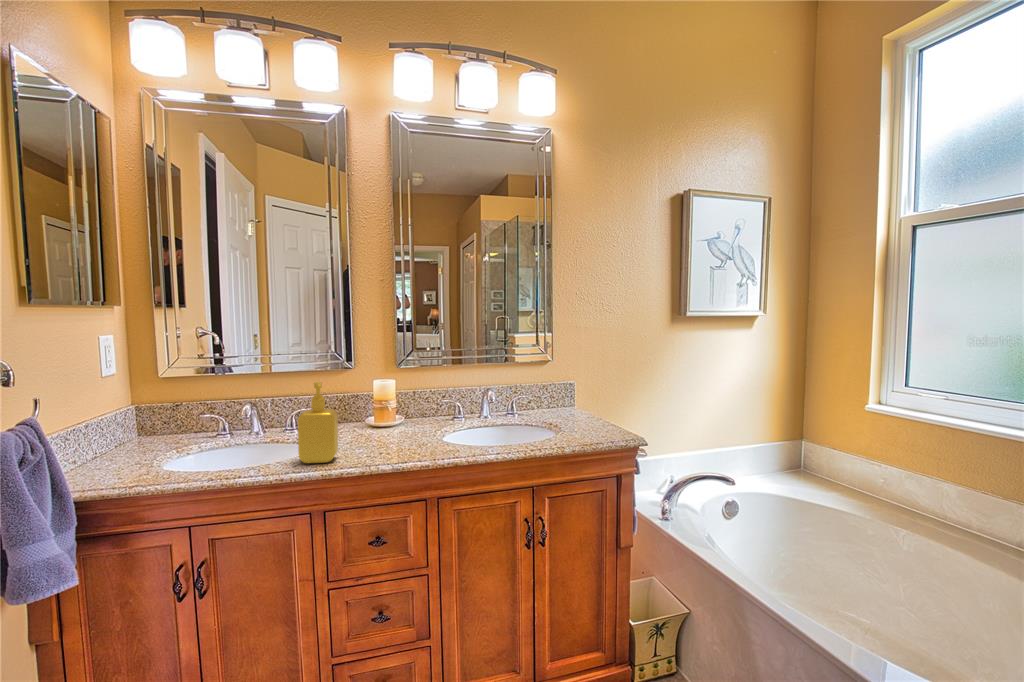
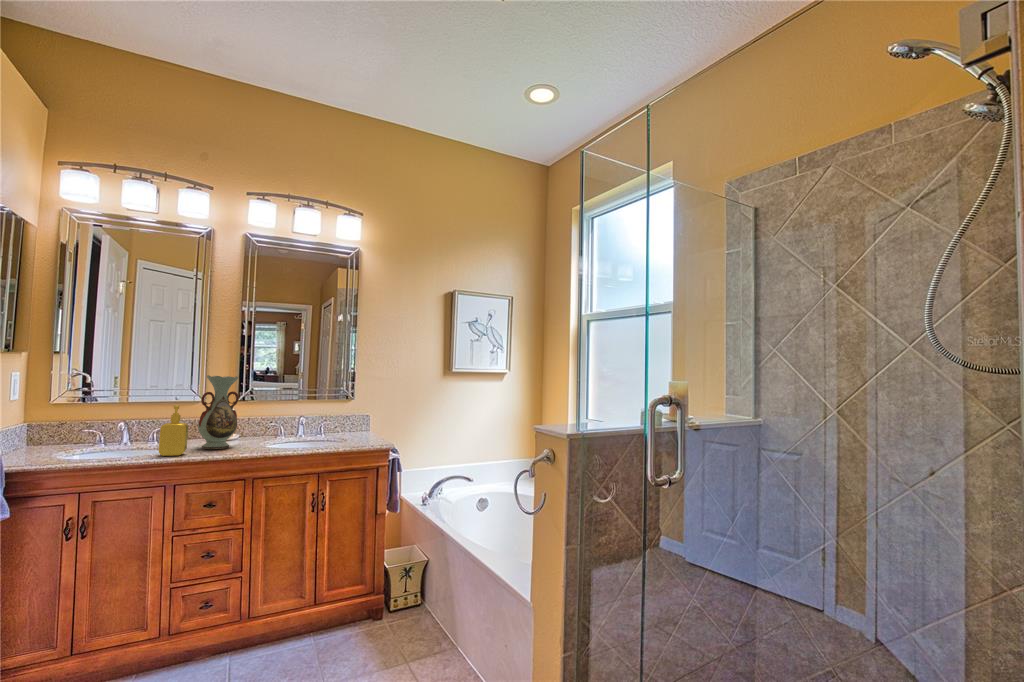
decorative vase: none [350,332,404,447] -> present [198,375,239,449]

